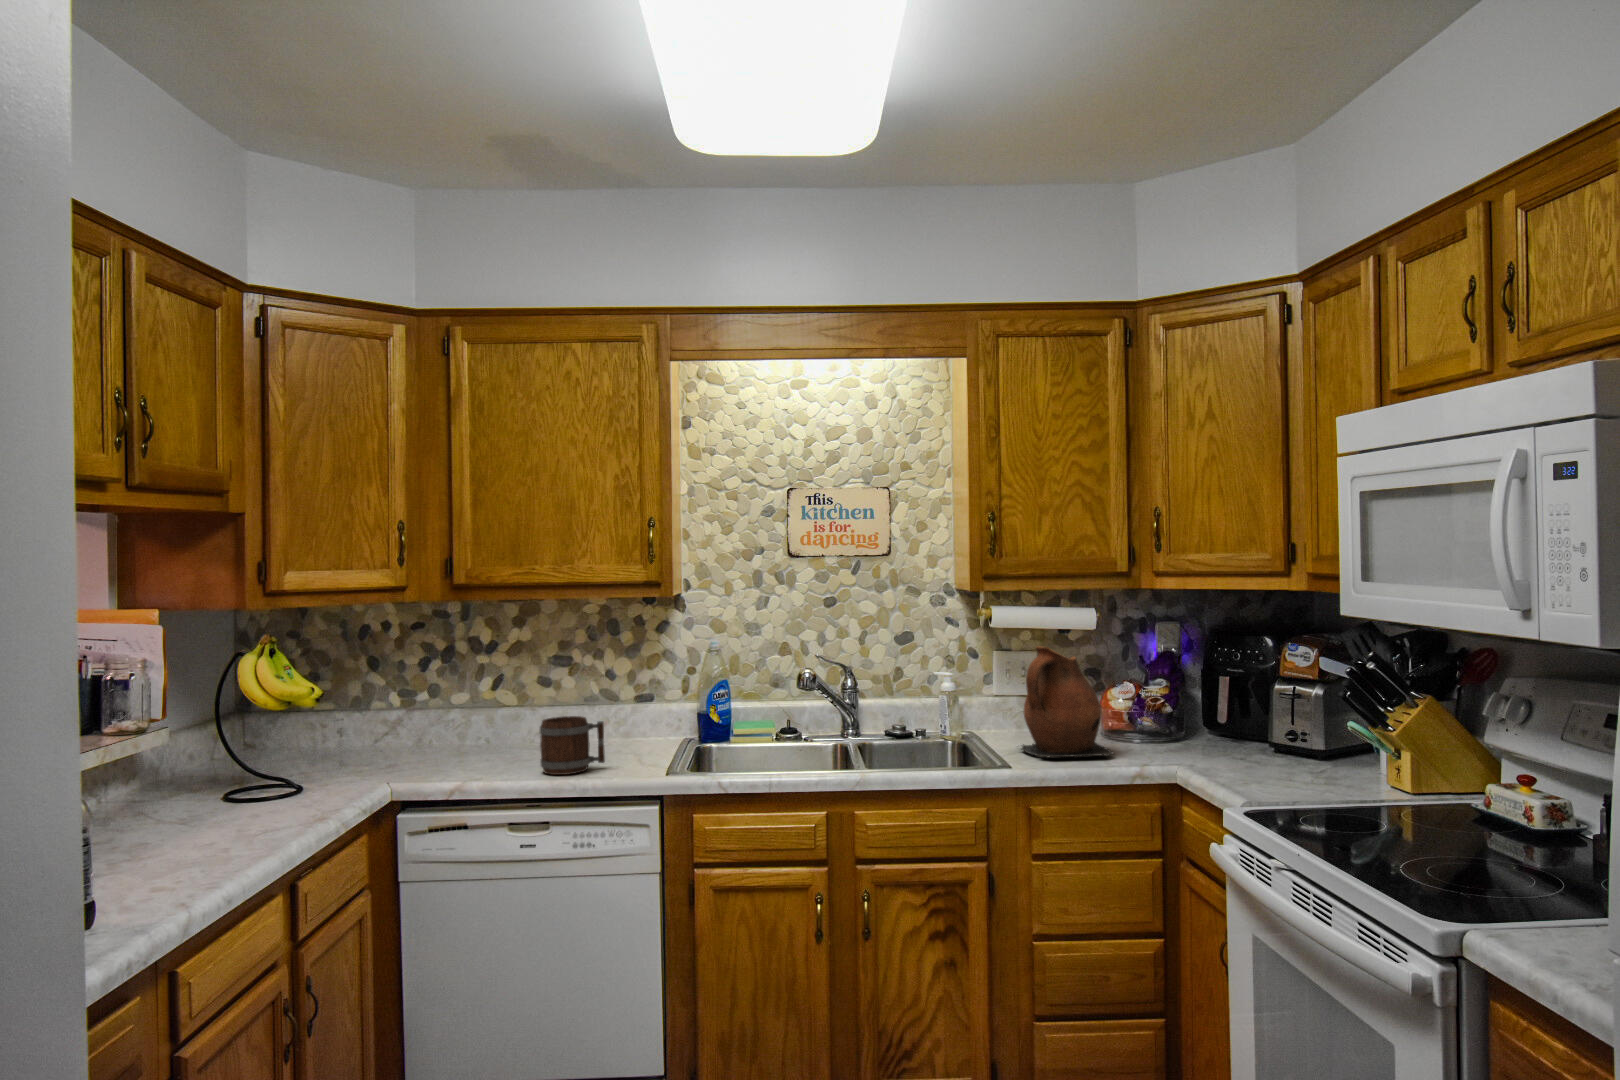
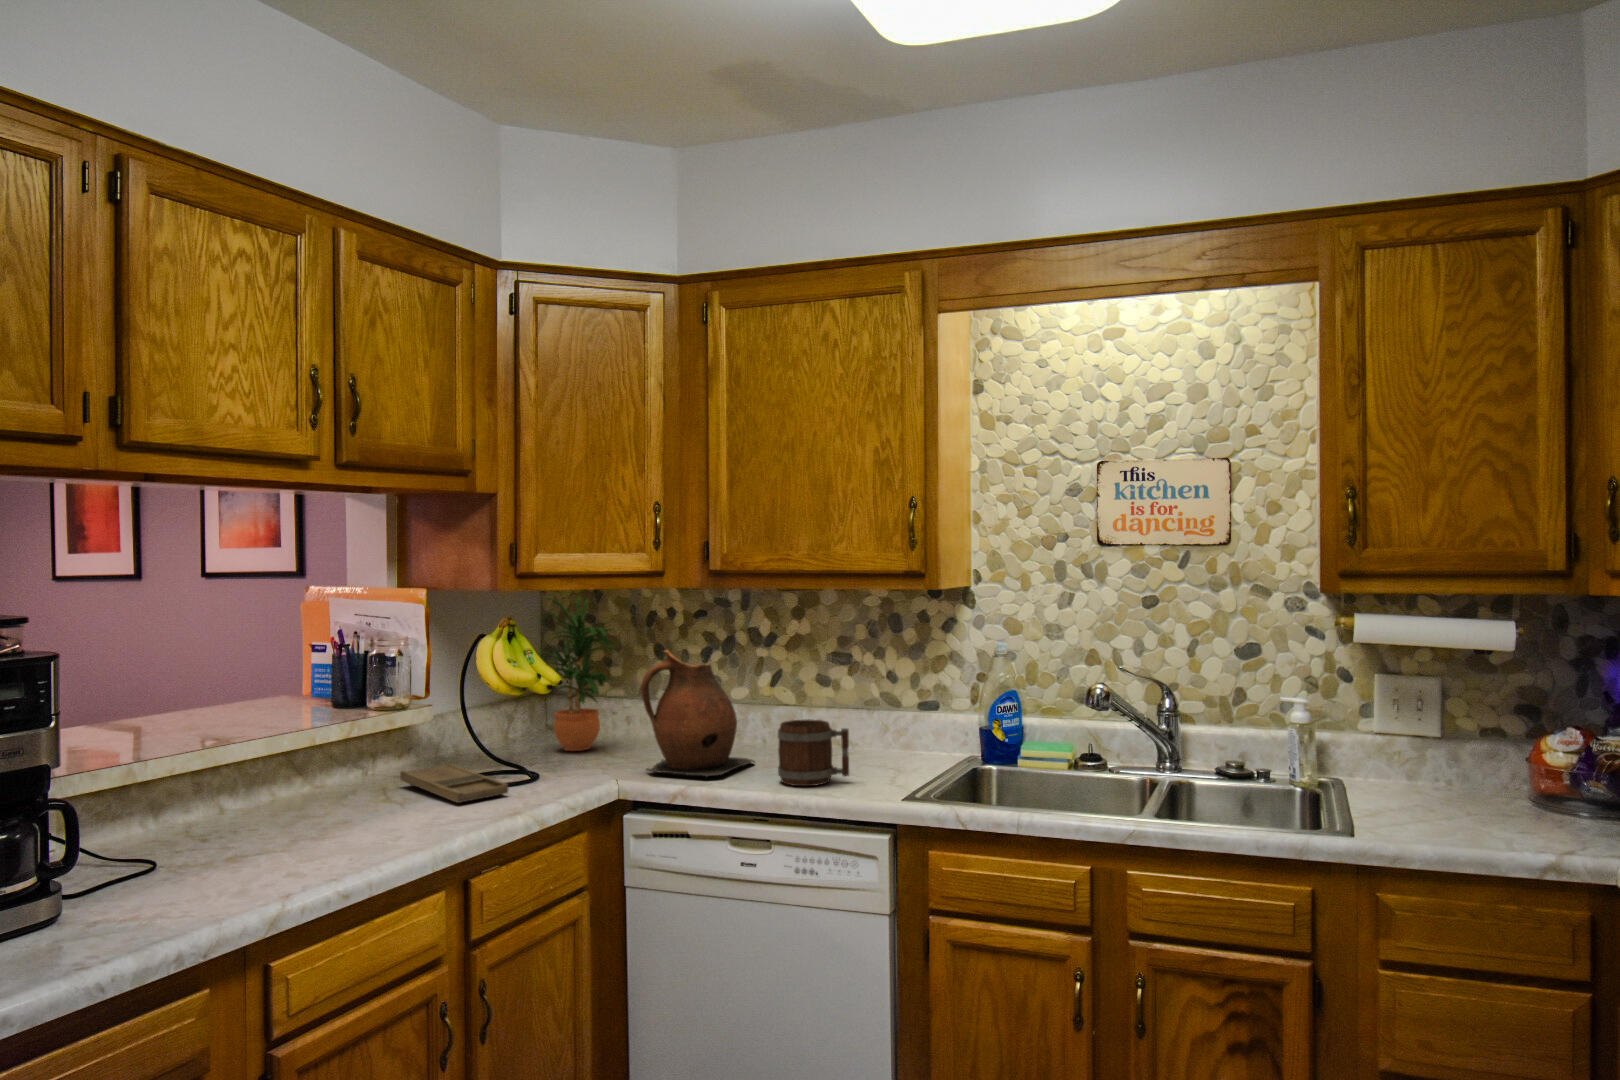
potted plant: none [254,614,351,769] -> present [540,597,618,751]
ceramic pitcher: present [1022,646,1114,758] -> present [641,650,755,778]
tray: none [155,787,290,819] -> present [400,763,508,803]

